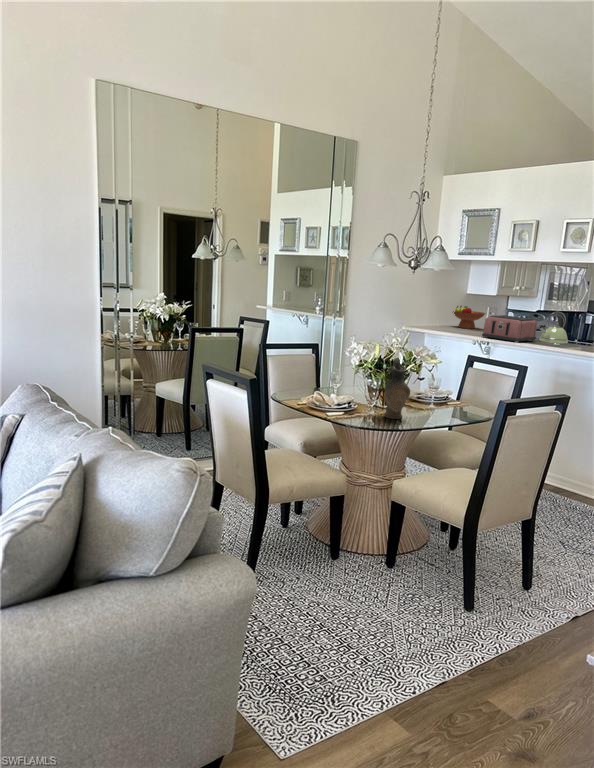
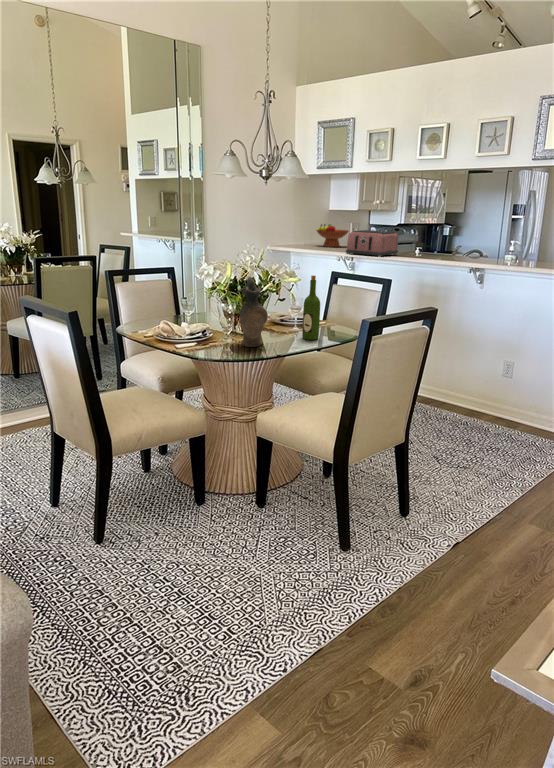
kettle: present [539,312,568,344] -> none [400,224,428,256]
wine bottle: none [439,360,458,417] -> present [302,276,320,340]

